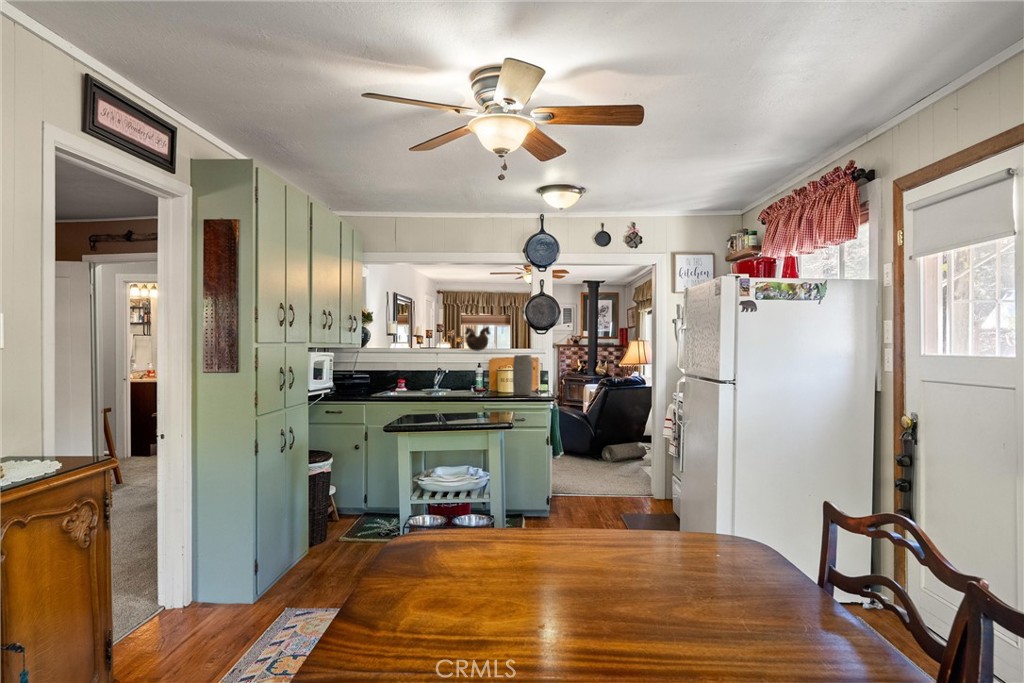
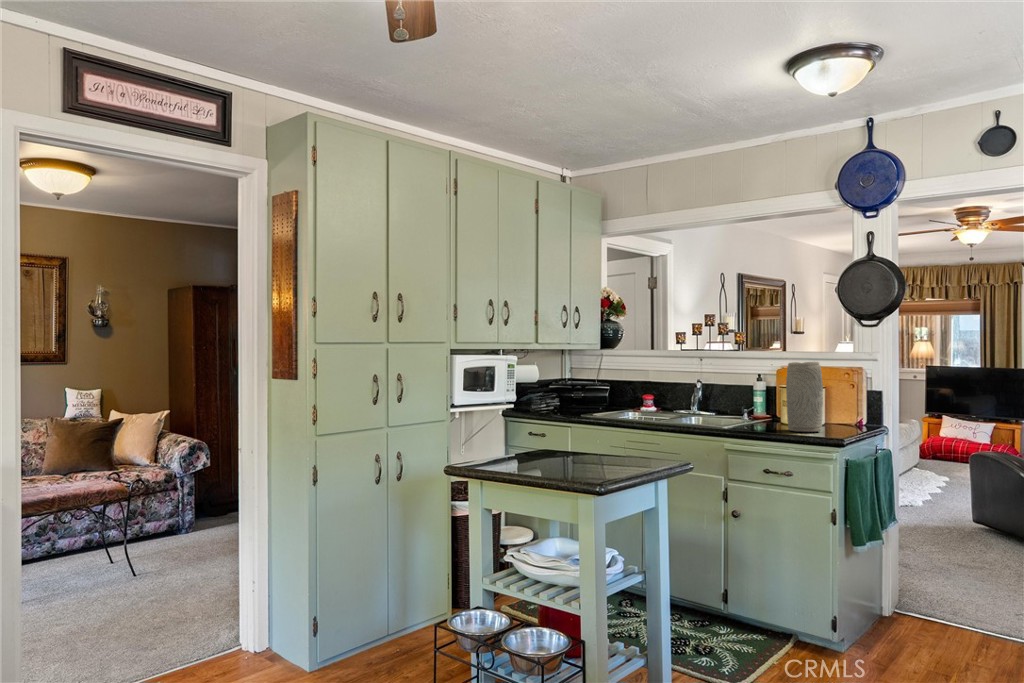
decorative bowl: present [465,326,490,351] -> none [742,314,780,354]

